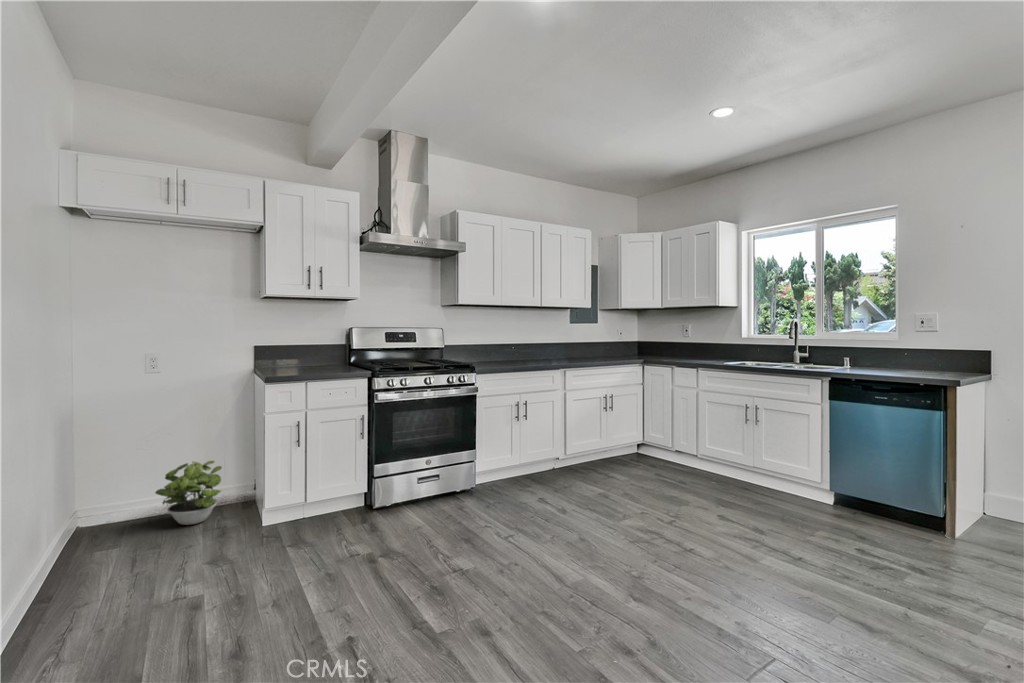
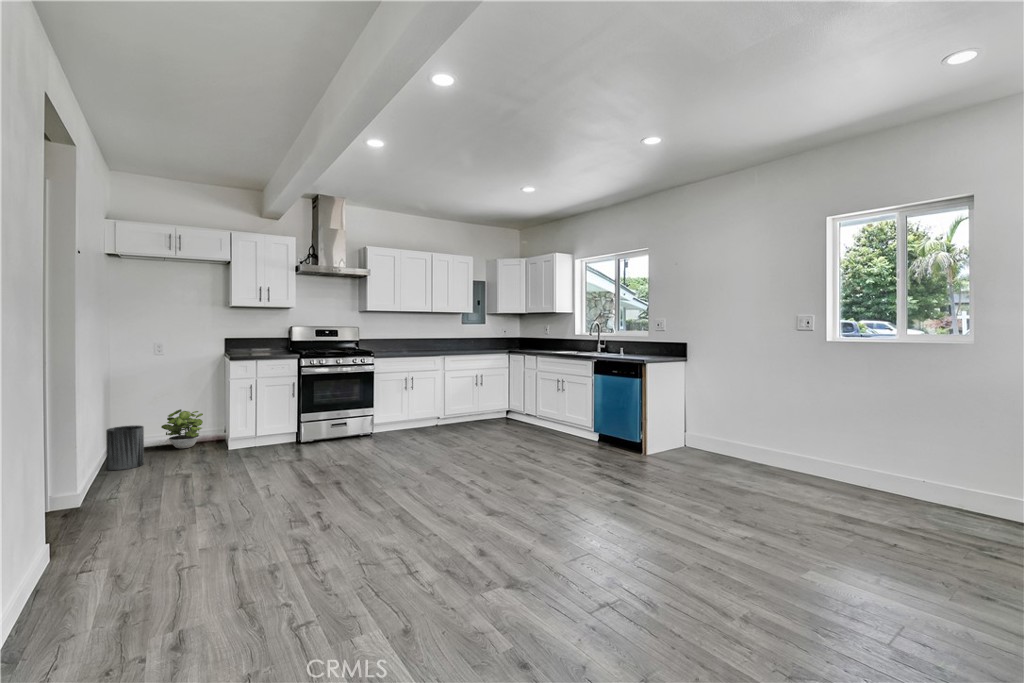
trash can: none [55,499,124,586] -> present [106,426,144,470]

